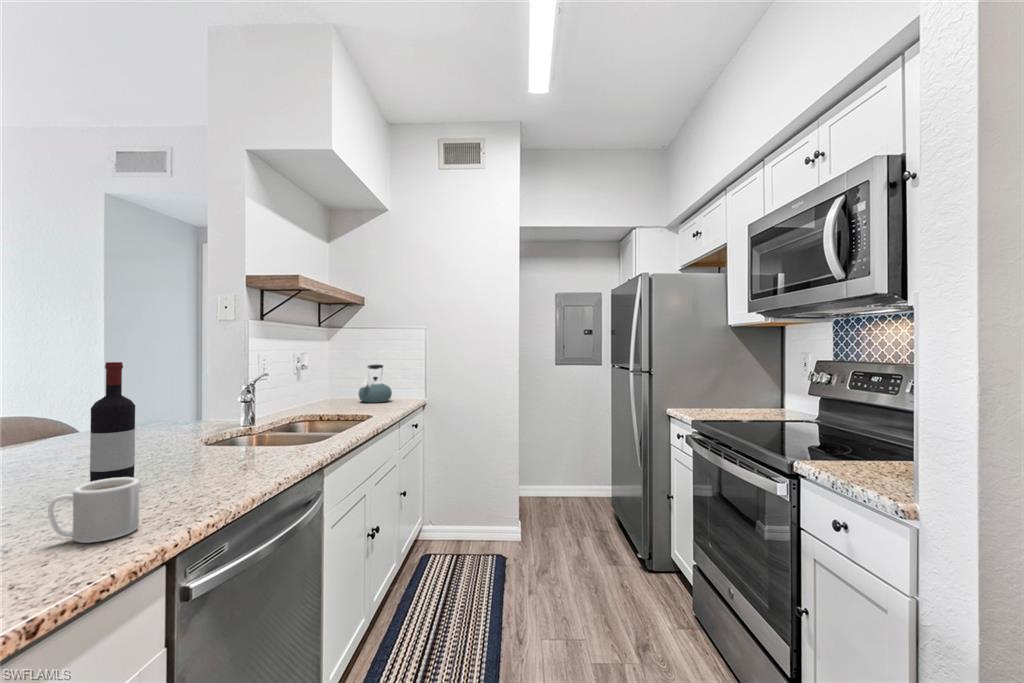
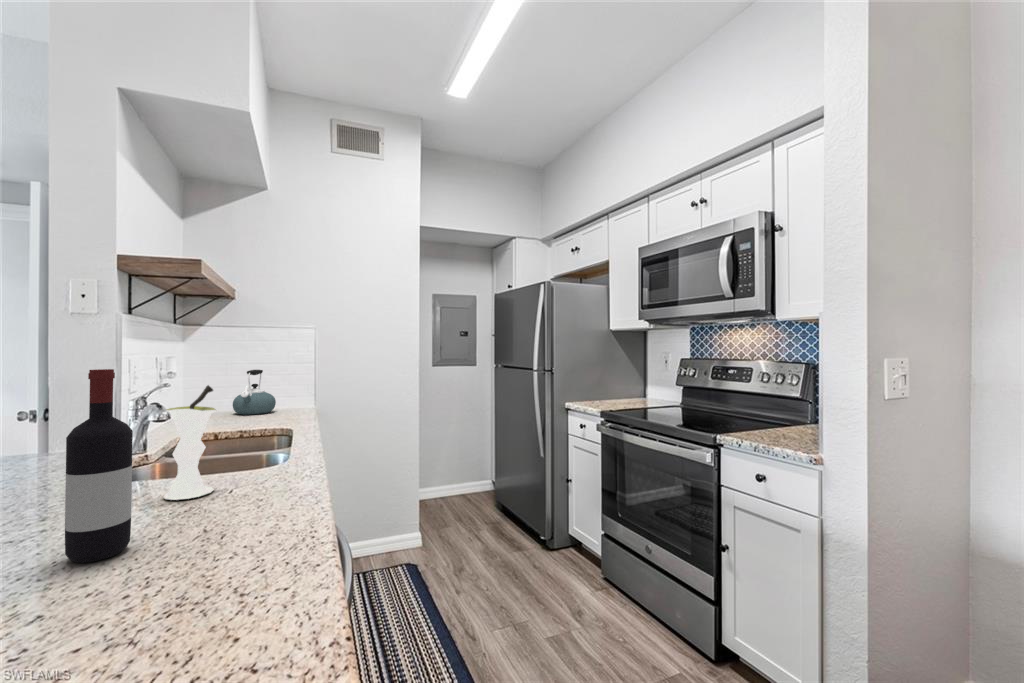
vase: none [203,376,244,461] -> present [163,385,216,500]
mug: present [48,477,139,543] -> none [168,523,272,623]

